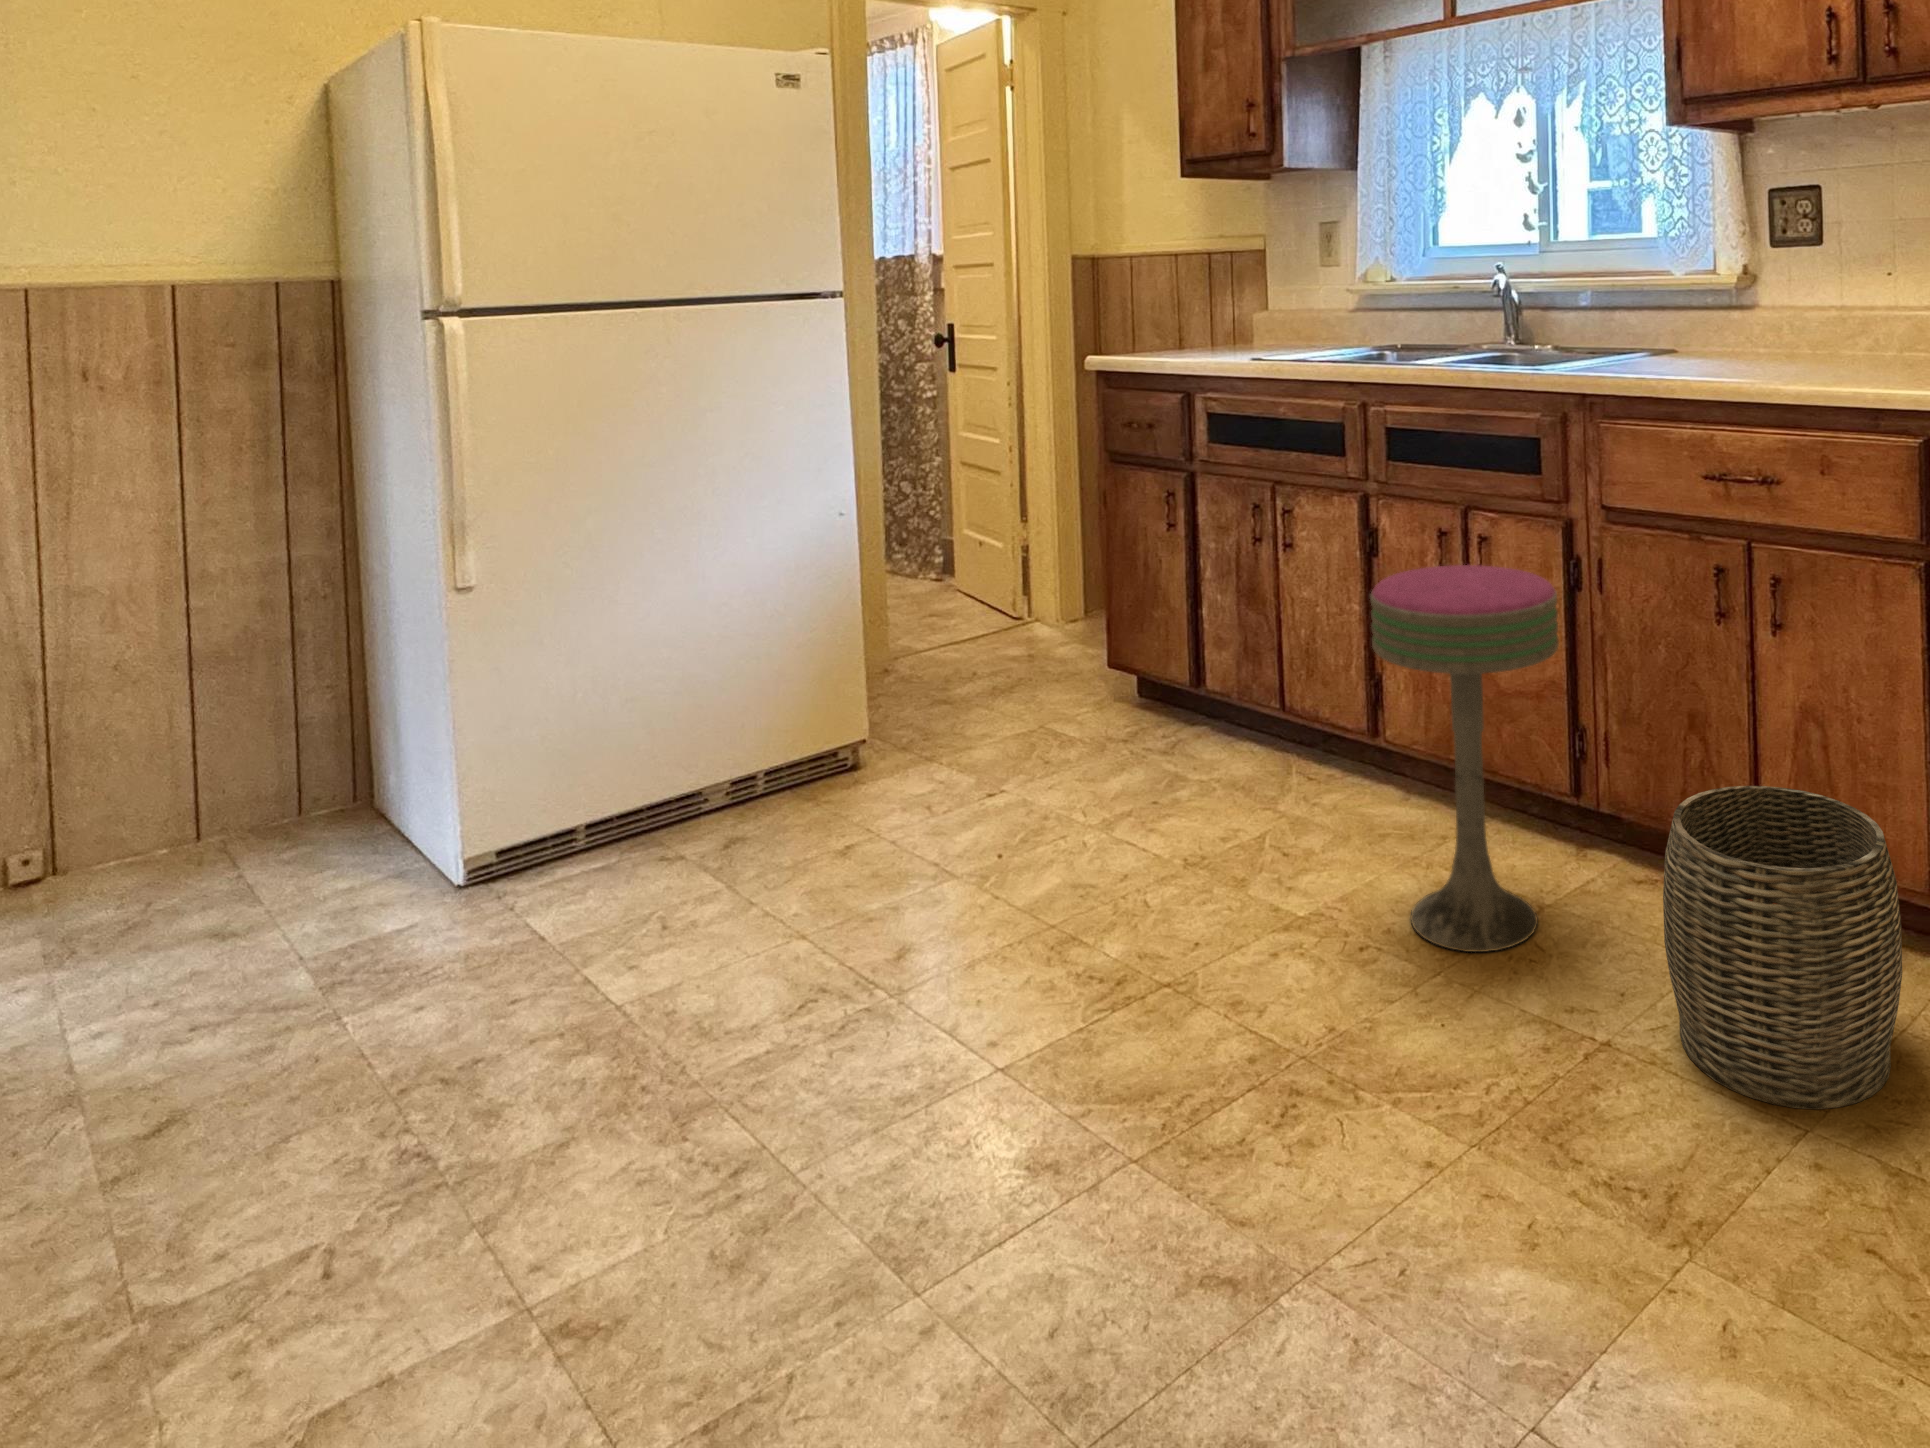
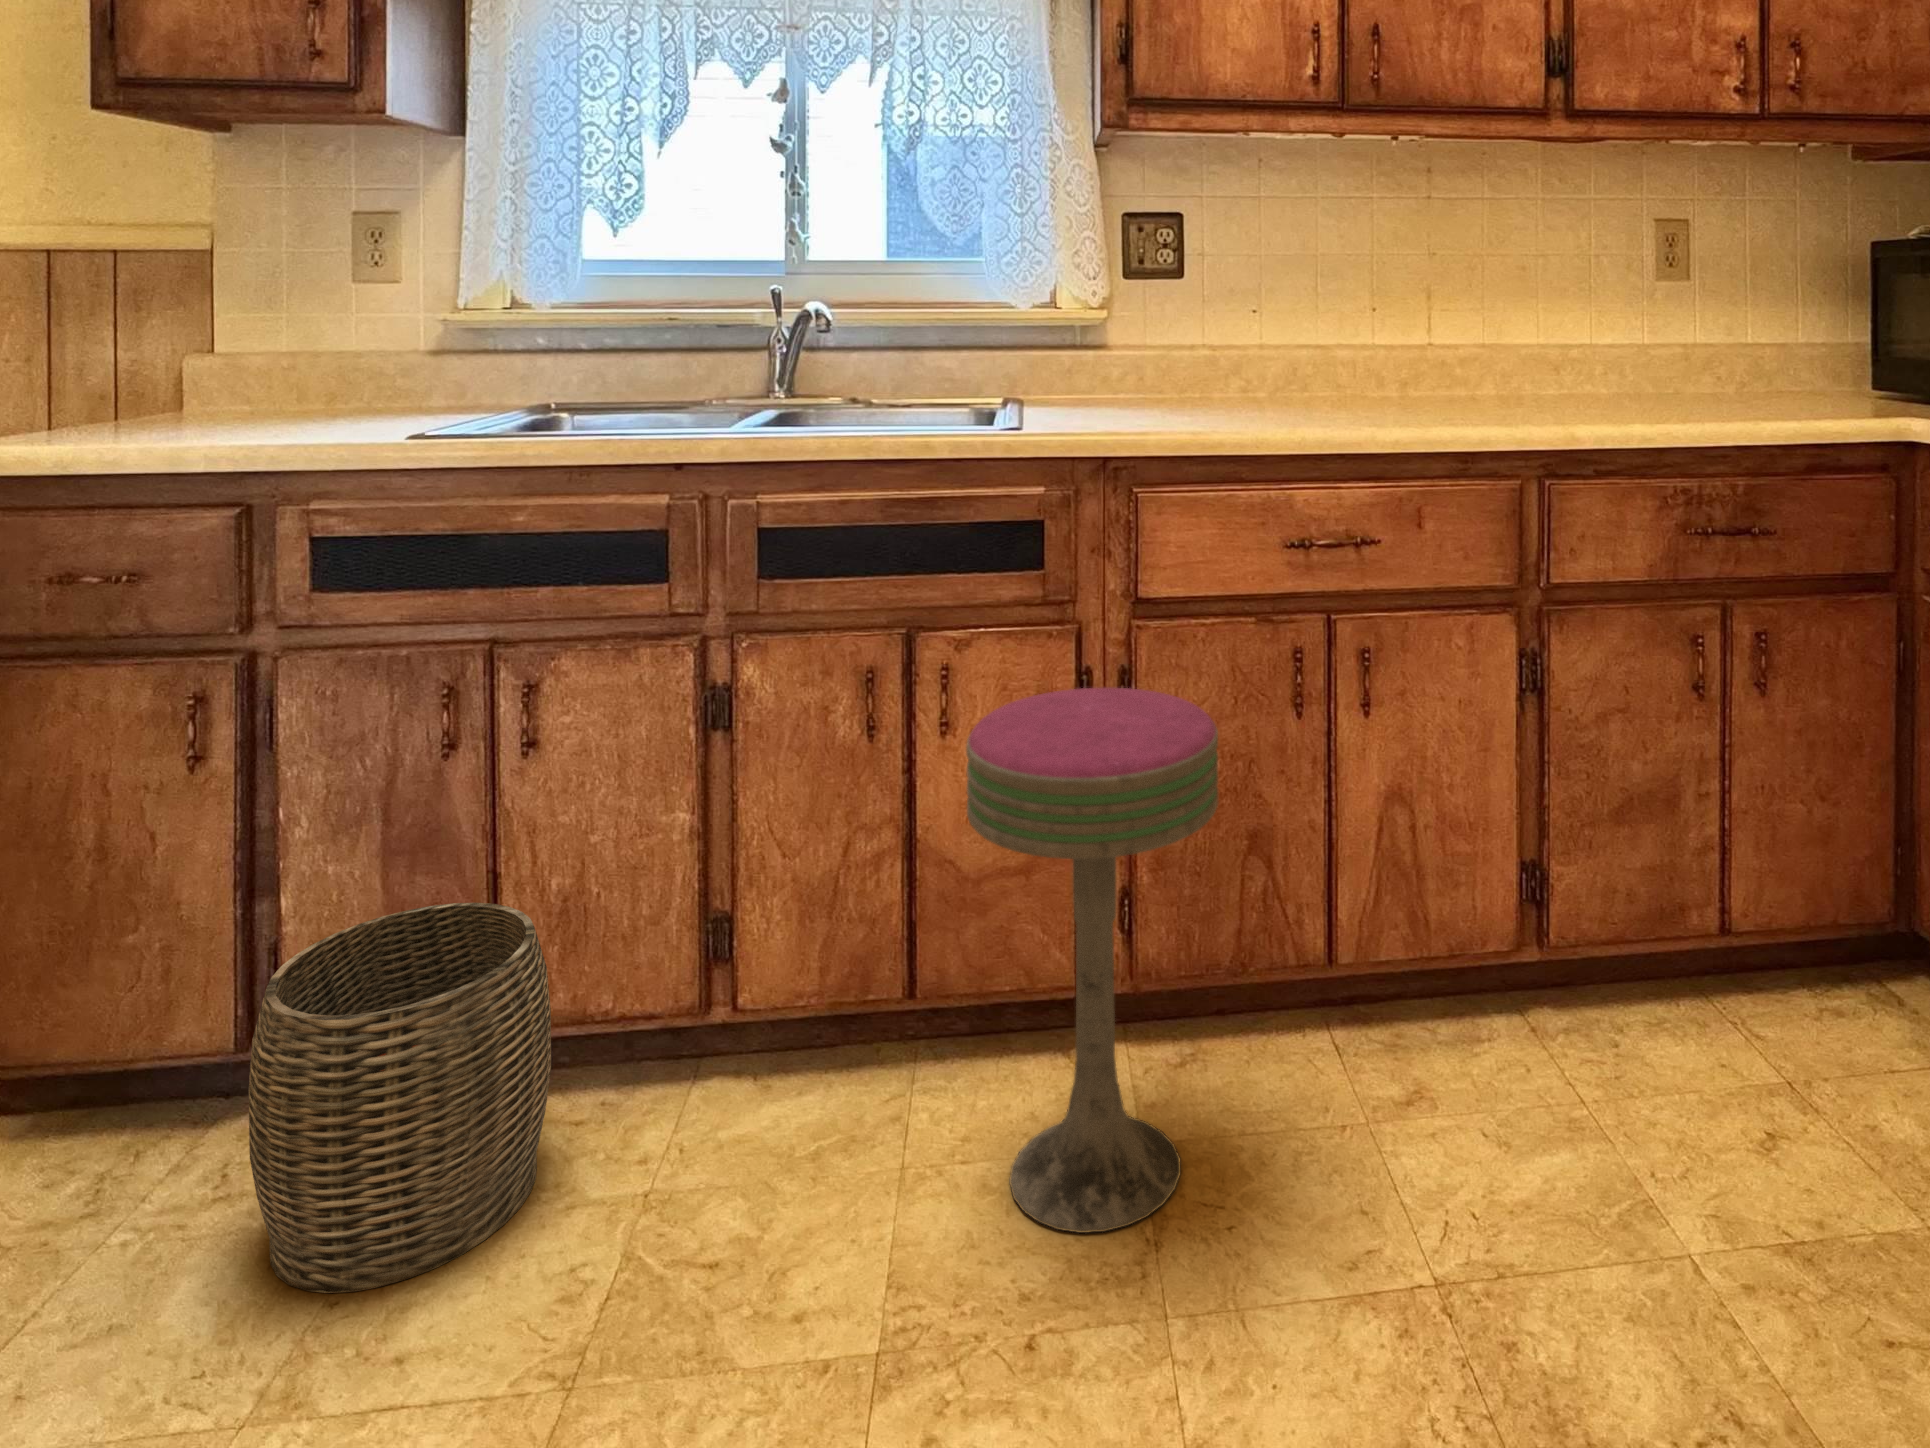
woven basket: present [1663,786,1902,1109] -> present [249,903,551,1293]

